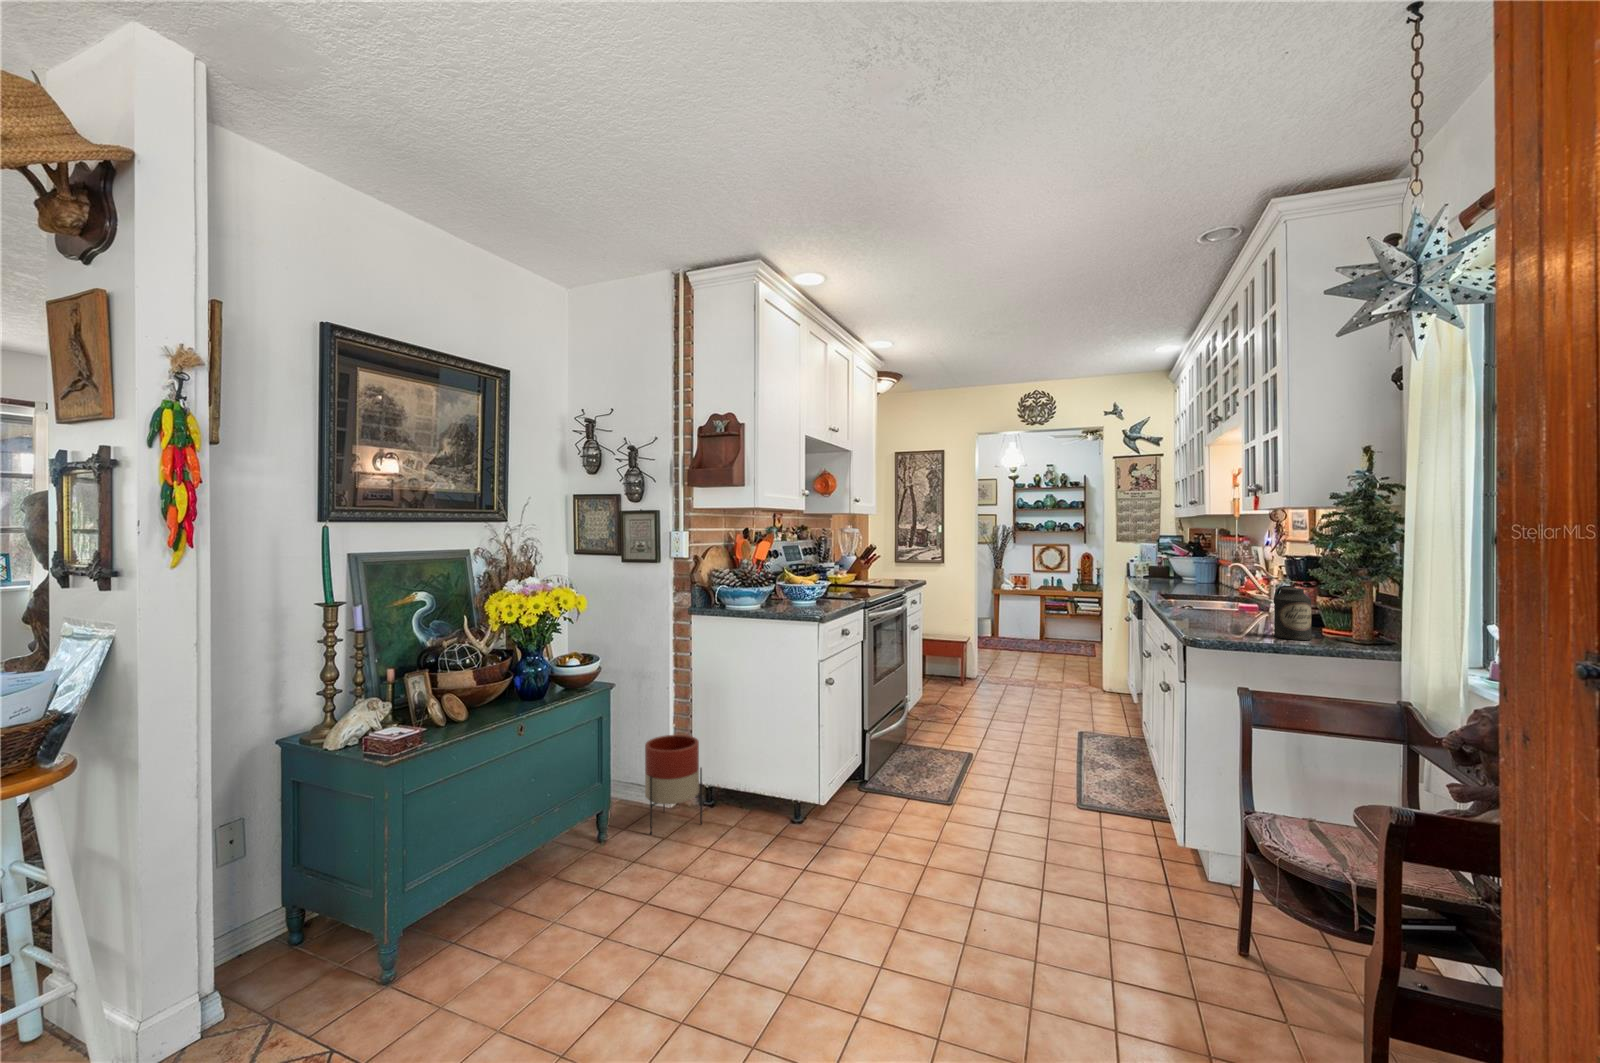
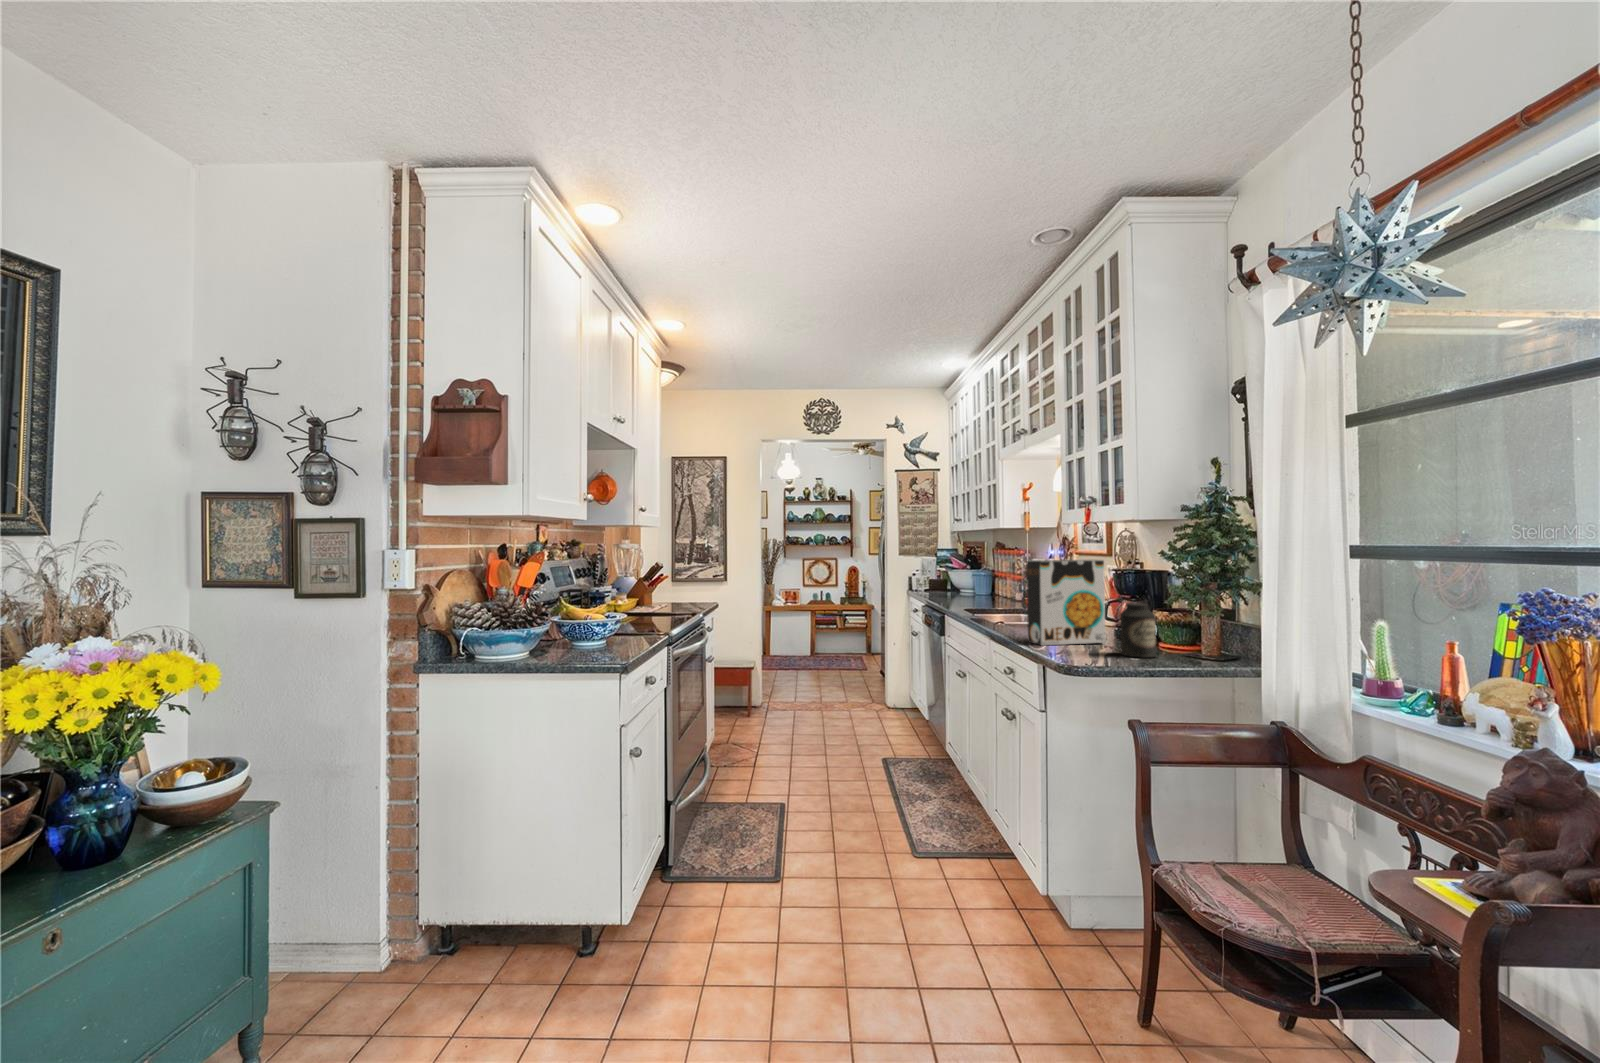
cereal box: none [1189,546,1273,627] -> present [1027,560,1105,645]
planter: present [645,735,702,834] -> none [336,854,437,1030]

